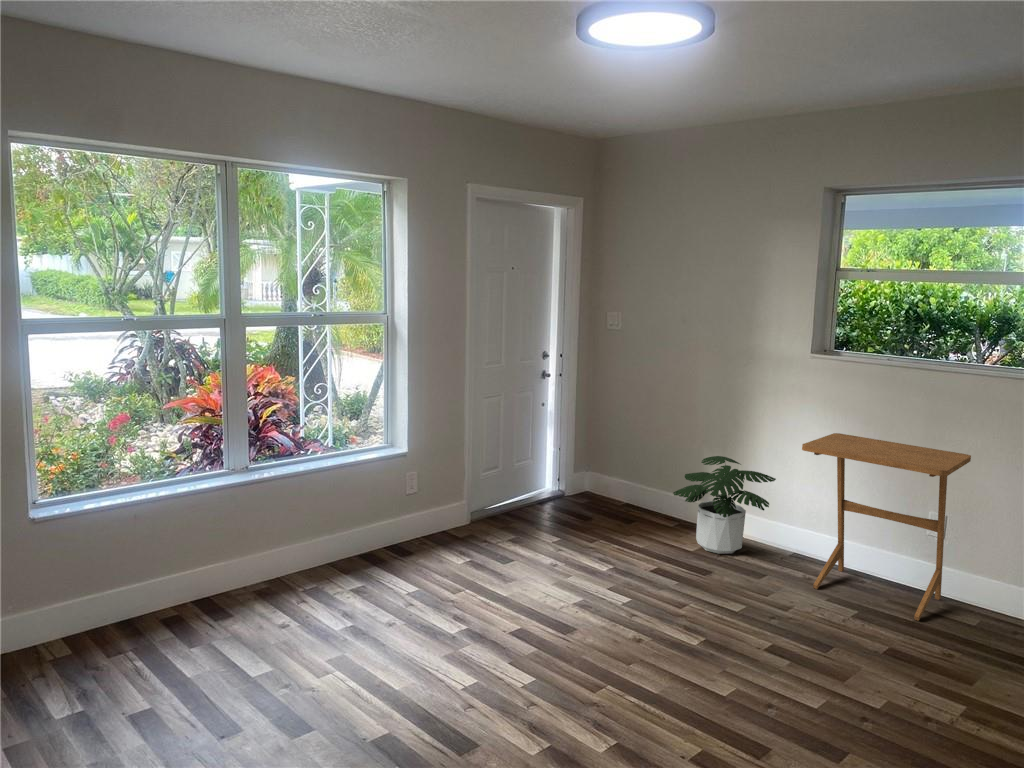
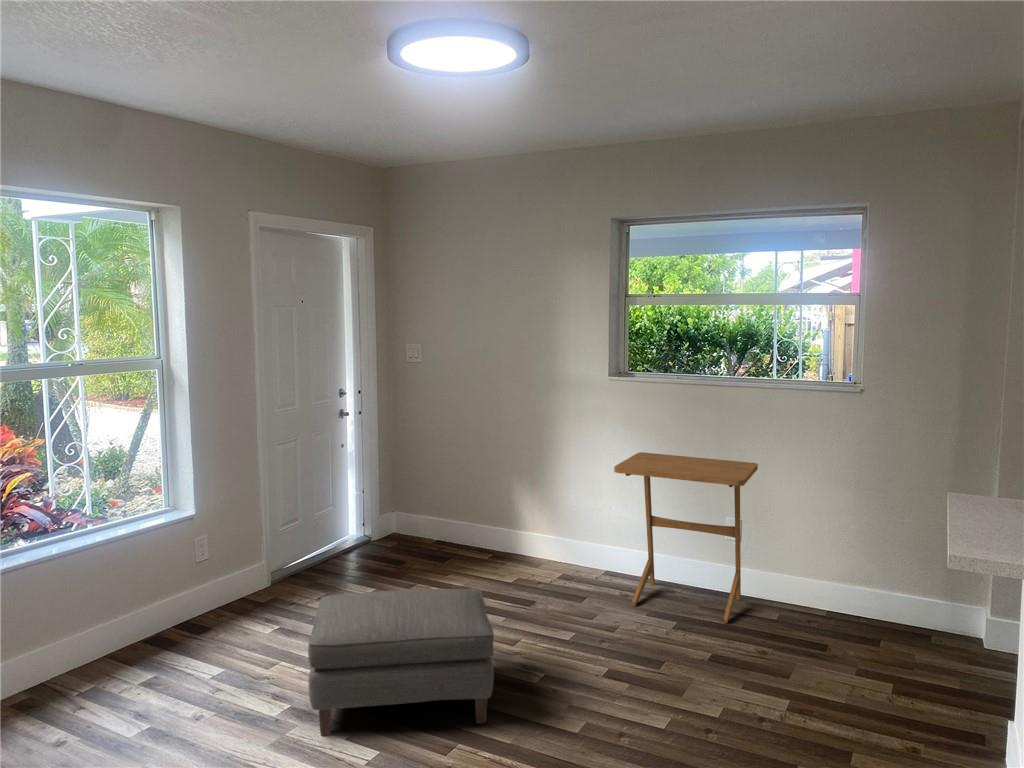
potted plant: present [673,456,776,554] -> none [490,484,587,583]
ottoman: none [480,535,651,673] -> present [308,589,494,735]

